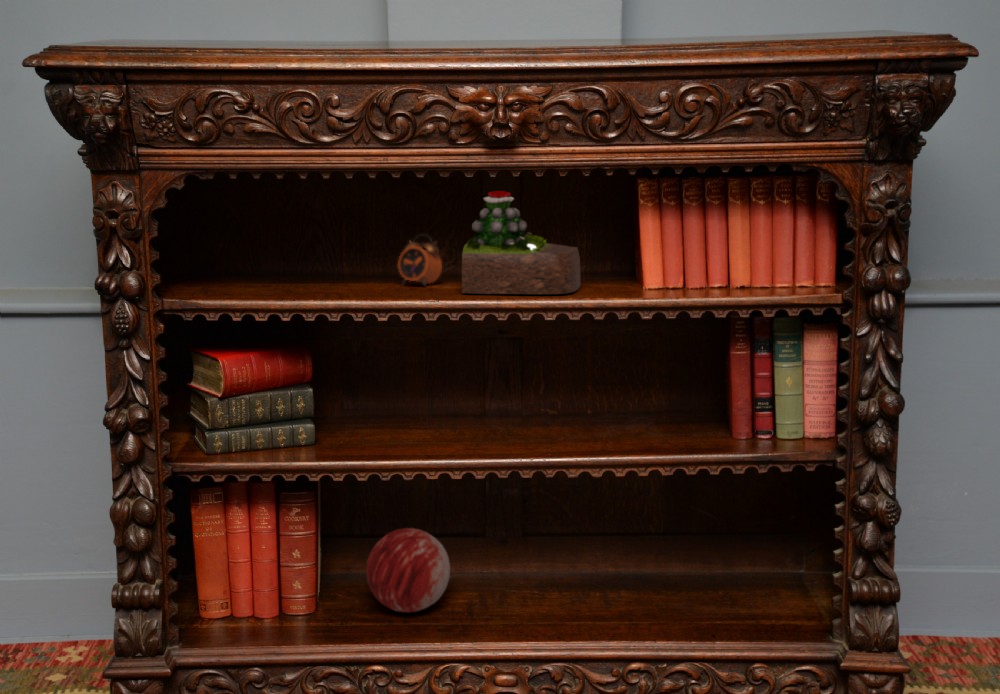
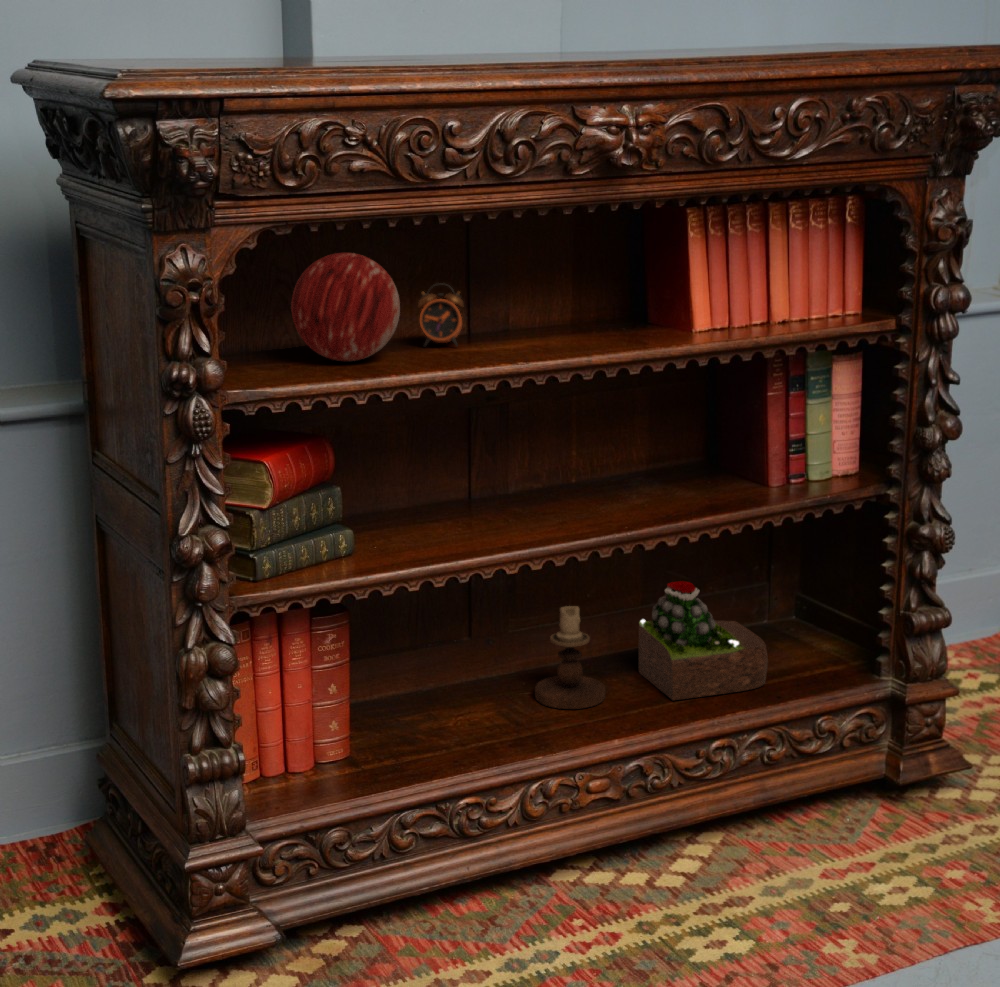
succulent plant: present [462,191,581,294] -> present [639,581,768,700]
candlestick: none [508,520,569,611] -> present [535,606,605,709]
decorative orb: present [366,528,450,612] -> present [291,253,400,361]

